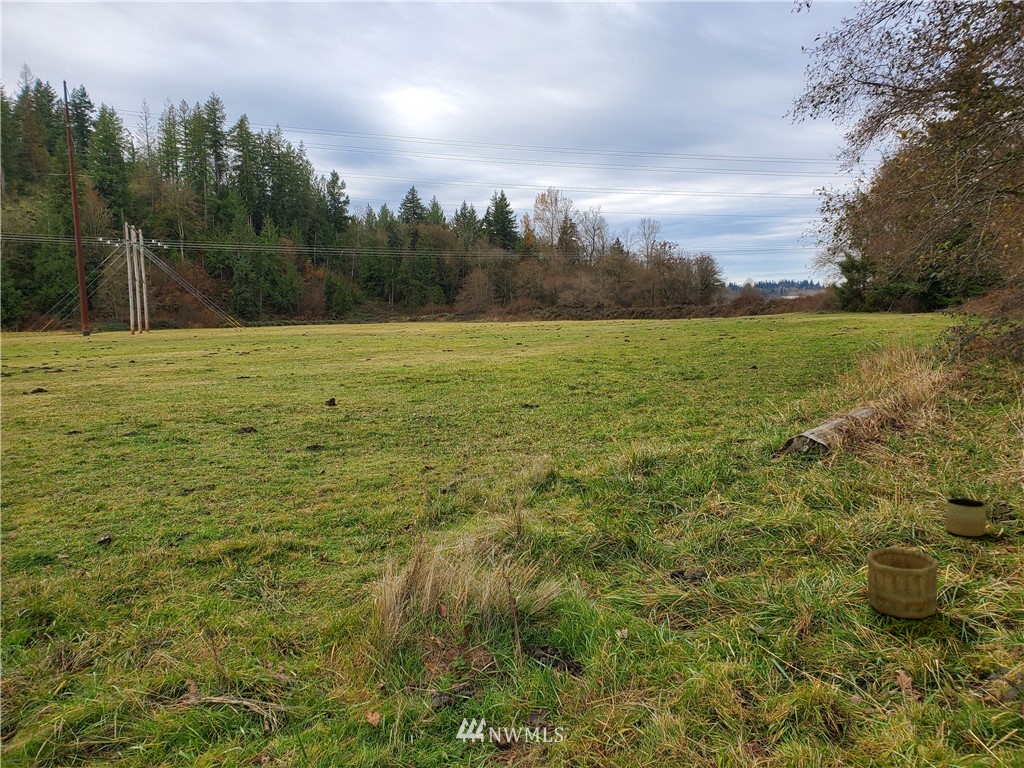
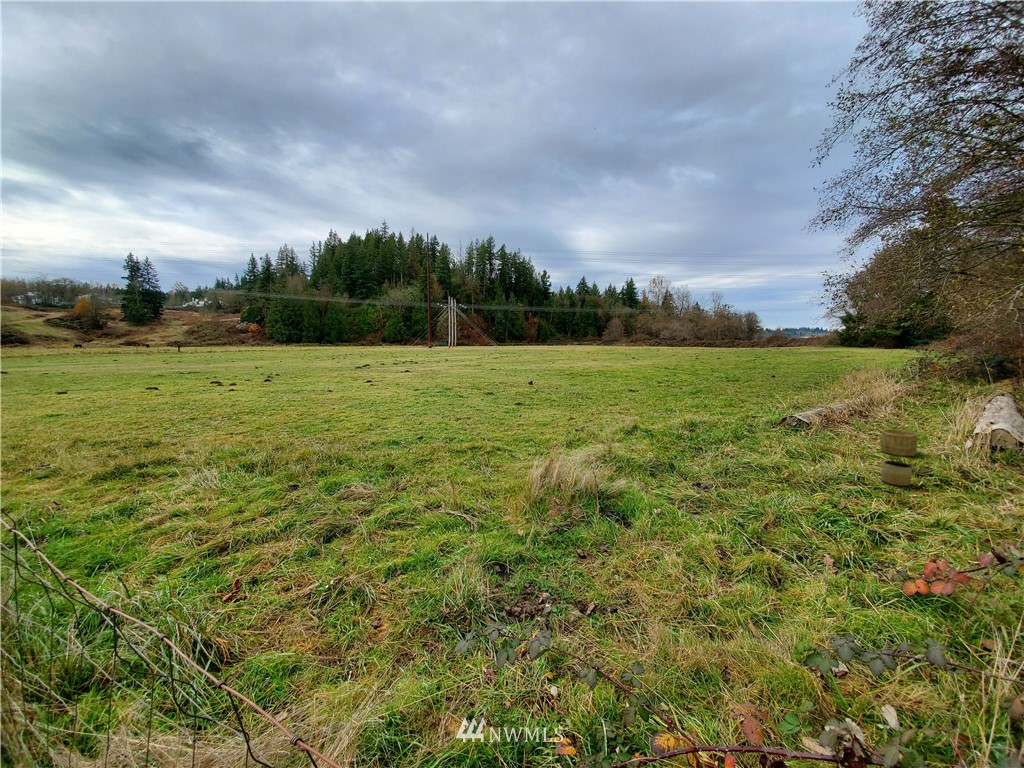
wooden bucket: present [866,548,939,619] -> present [881,429,919,456]

